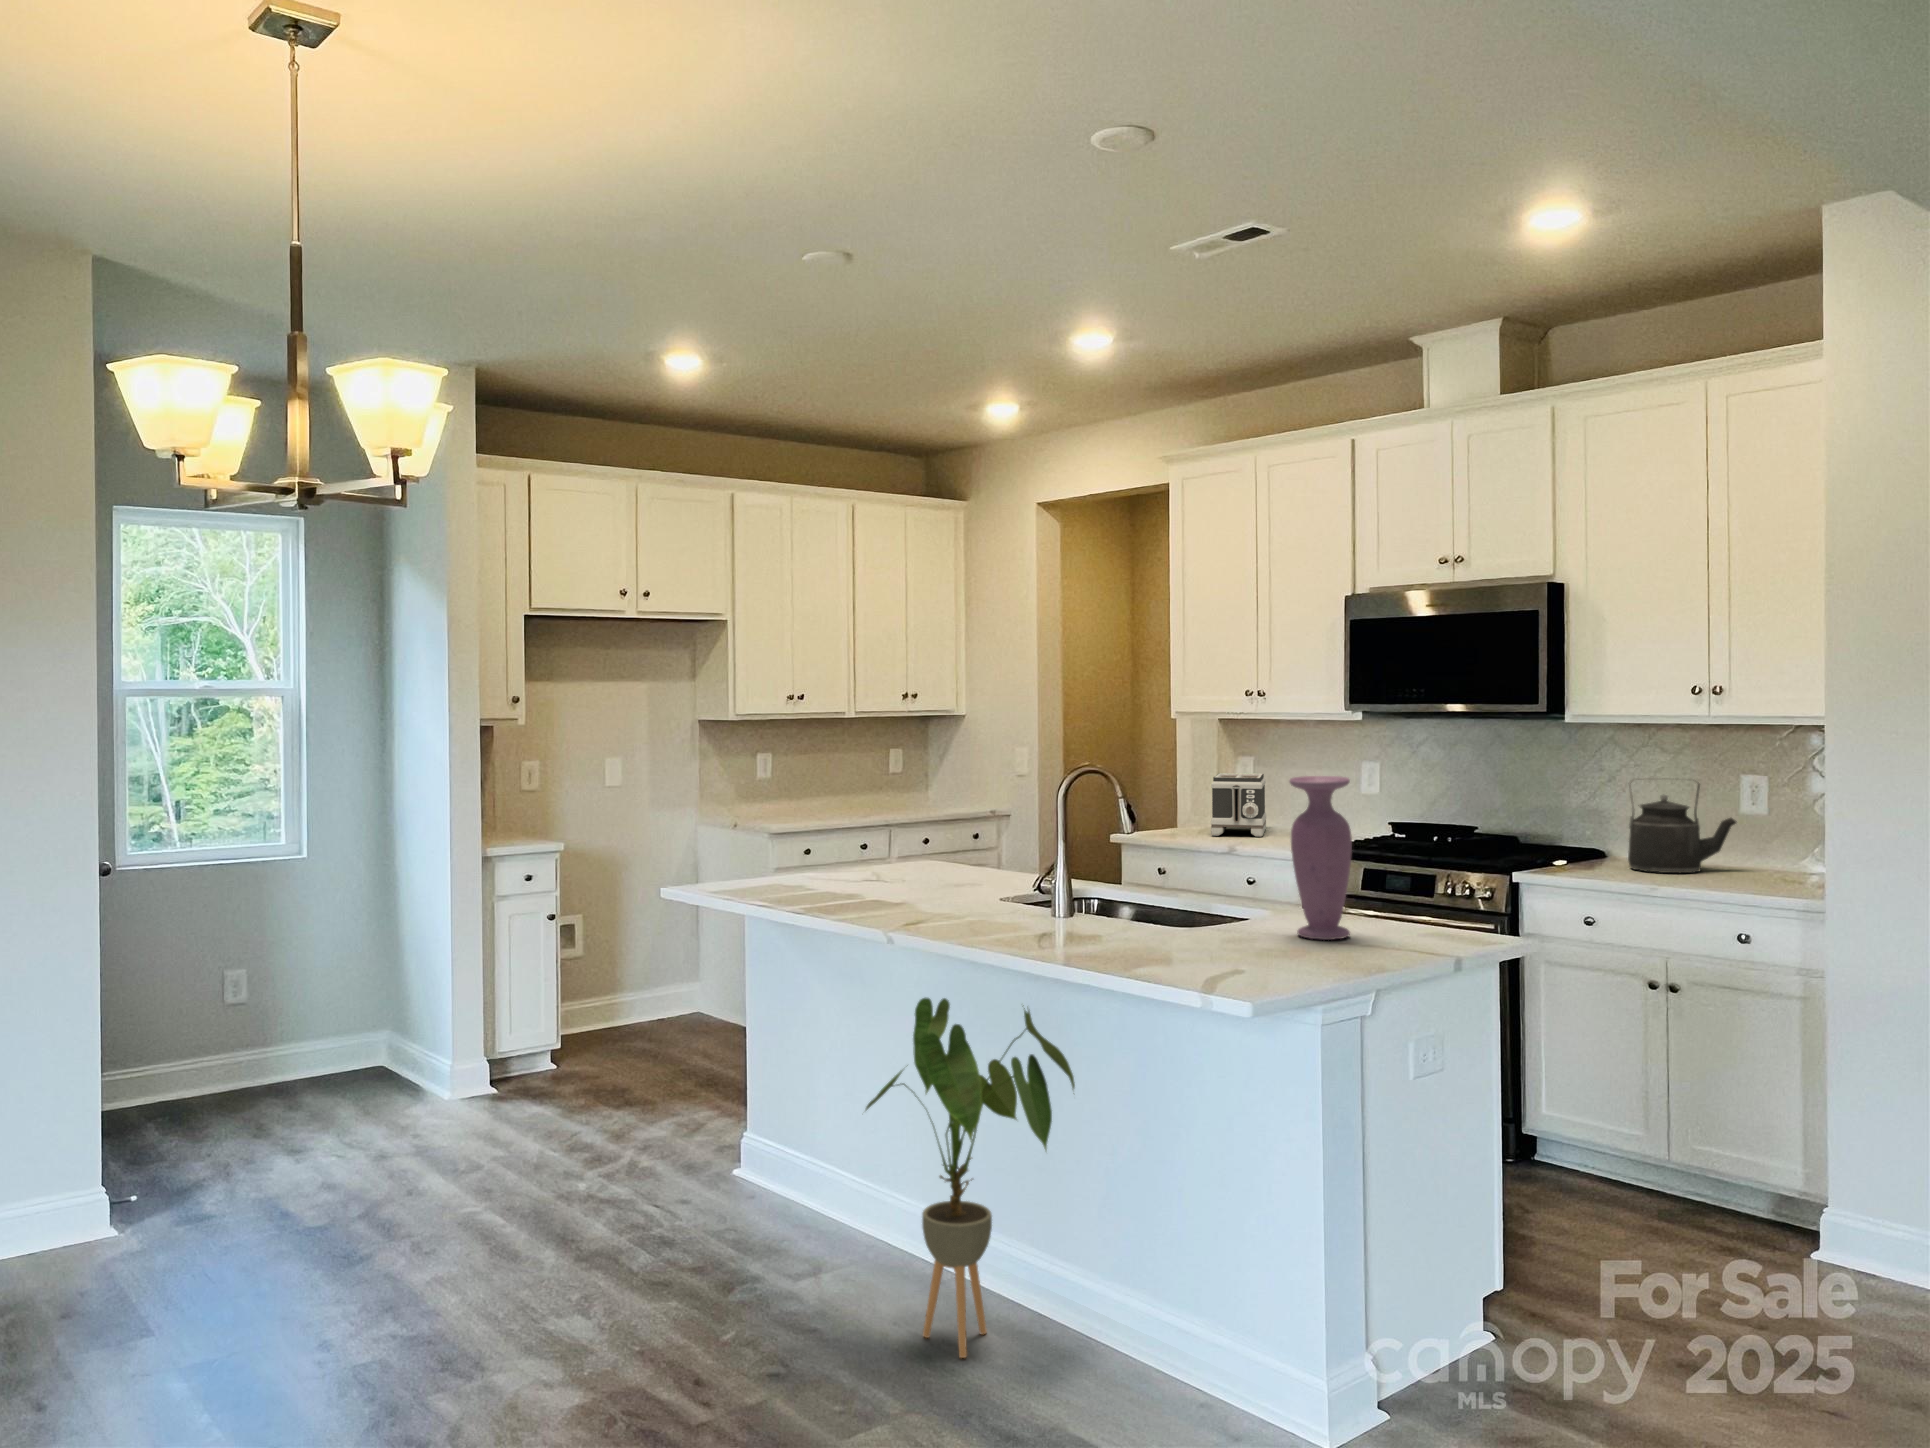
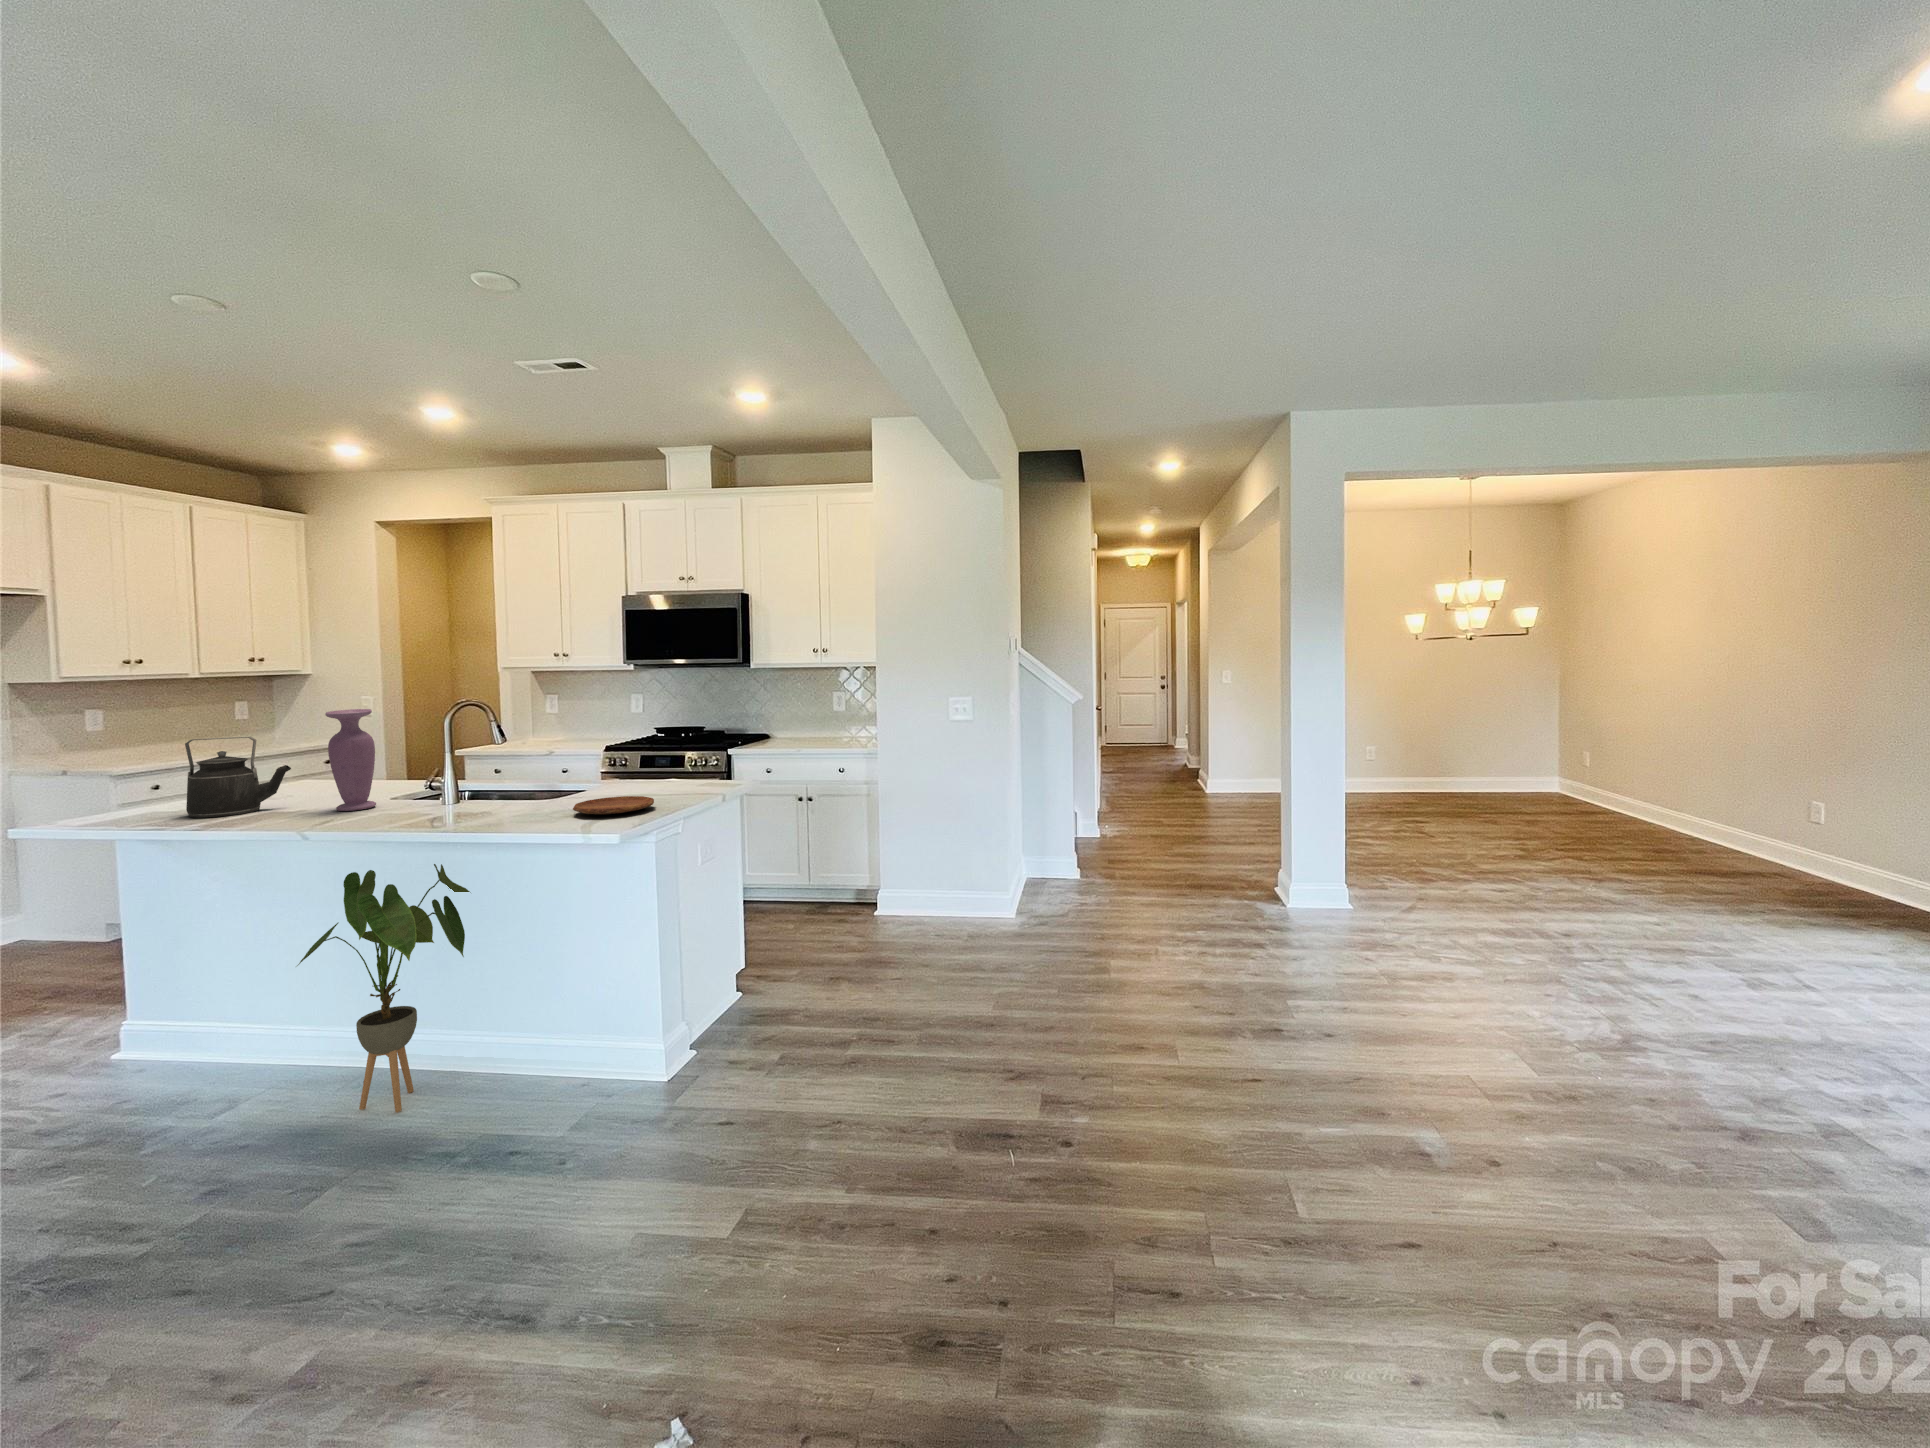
toaster: present [1211,773,1266,837] -> none [534,704,571,745]
vase: present [1289,776,1352,940] -> present [325,709,376,811]
kettle: present [1628,778,1736,873] -> present [185,737,291,818]
tray: none [1200,937,1330,966] -> present [573,796,654,814]

